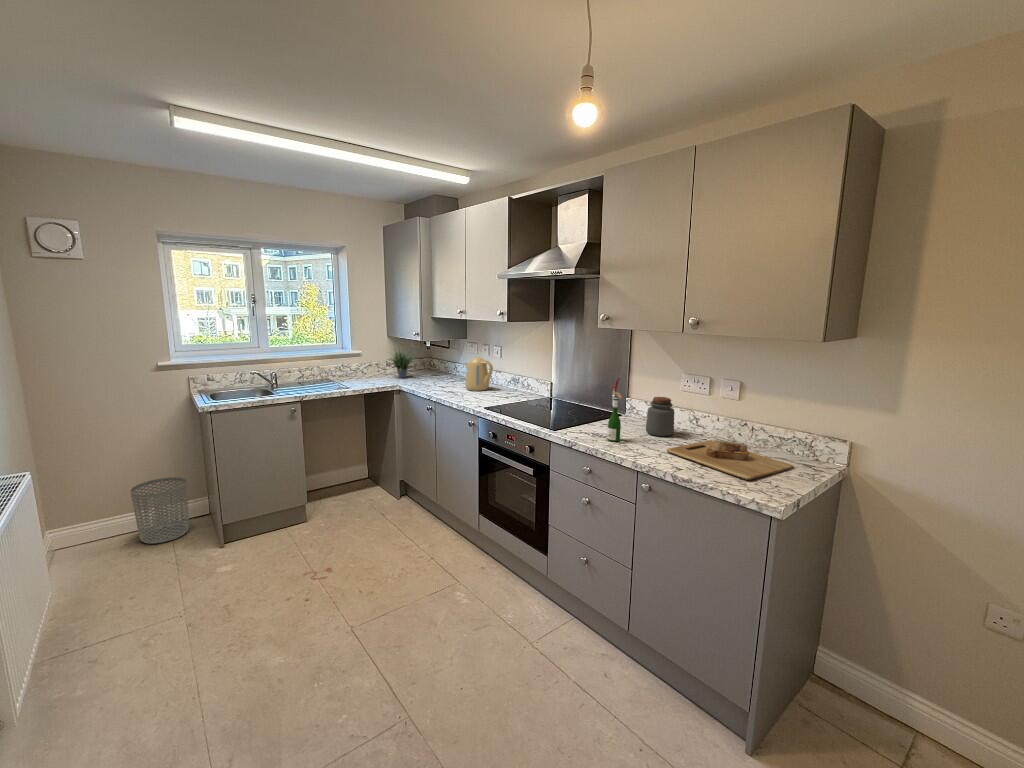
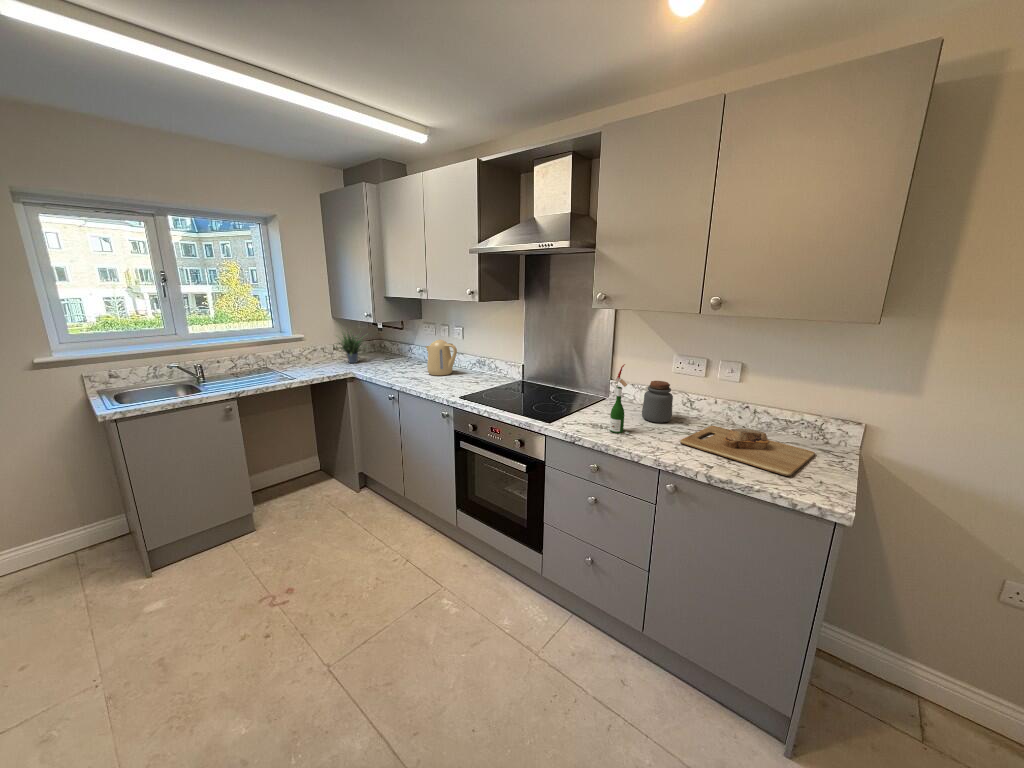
waste bin: present [130,477,189,544] -> none [10,497,102,584]

